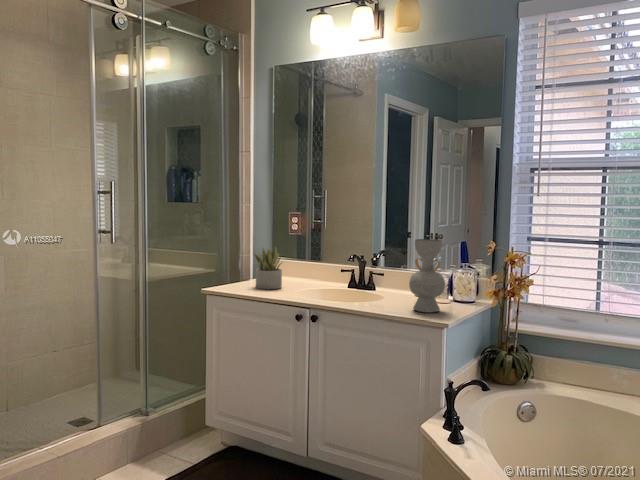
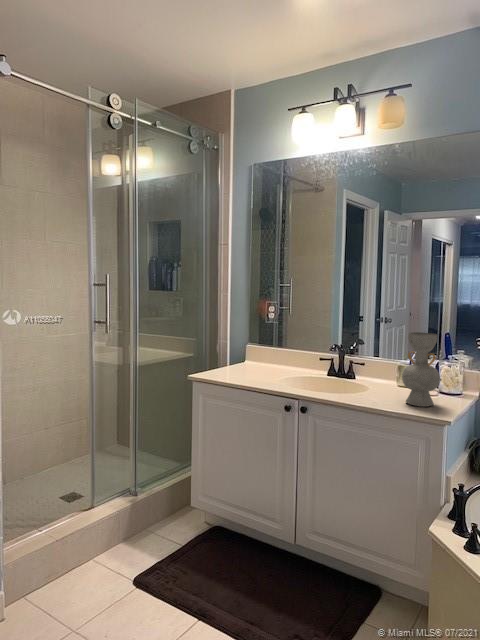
succulent plant: present [255,248,282,289] -> none [239,336,267,378]

